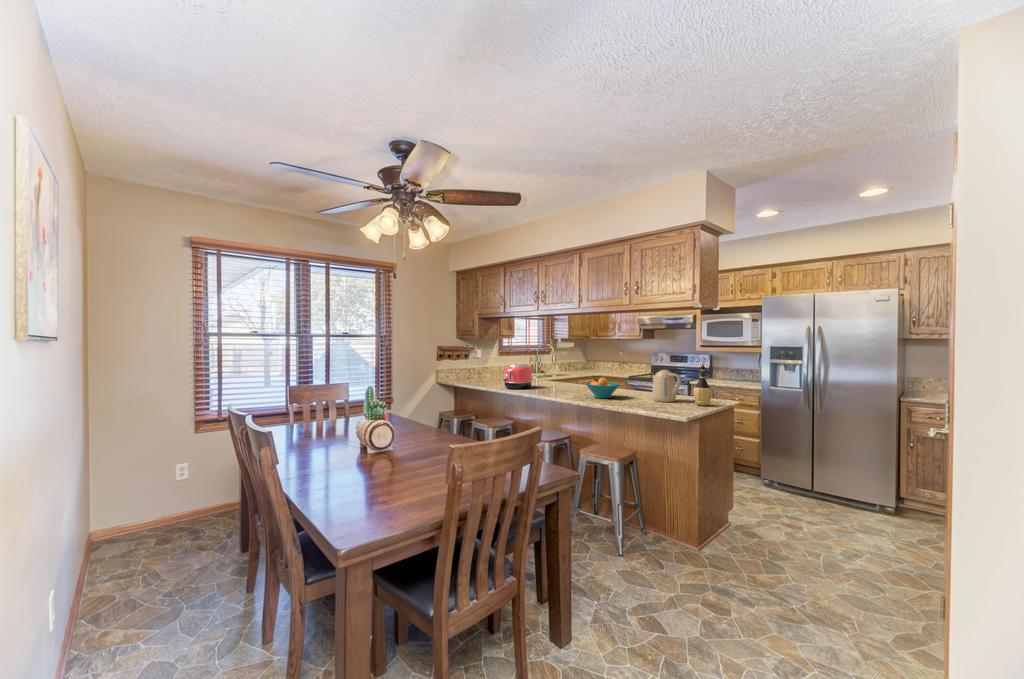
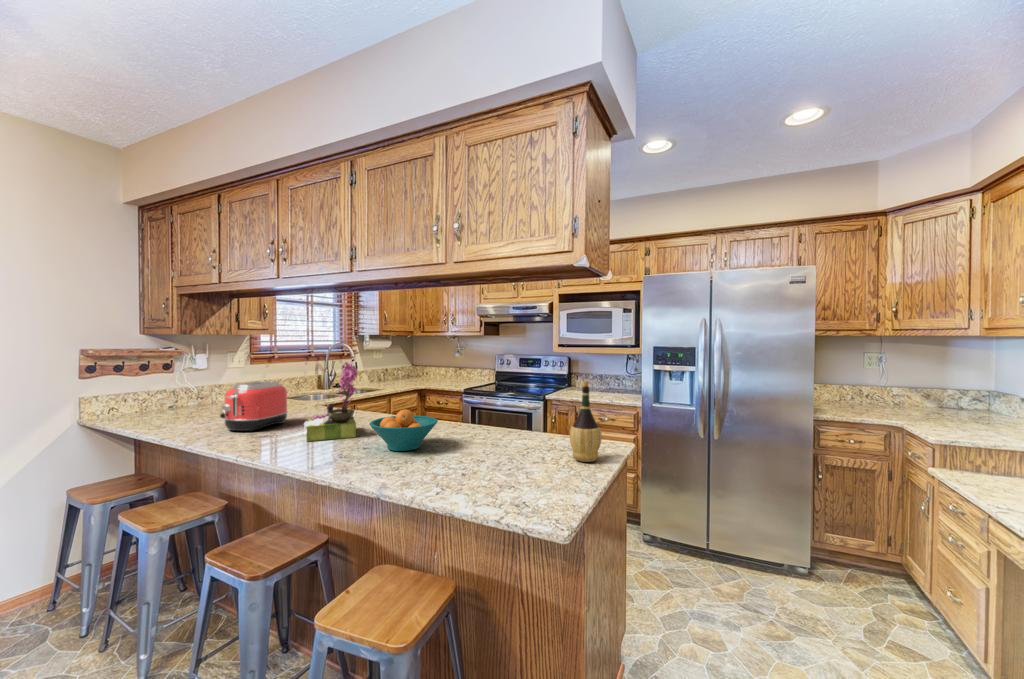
flower arrangement: none [547,353,576,393] -> present [304,362,358,441]
kettle: present [652,370,681,402] -> none [494,392,546,454]

